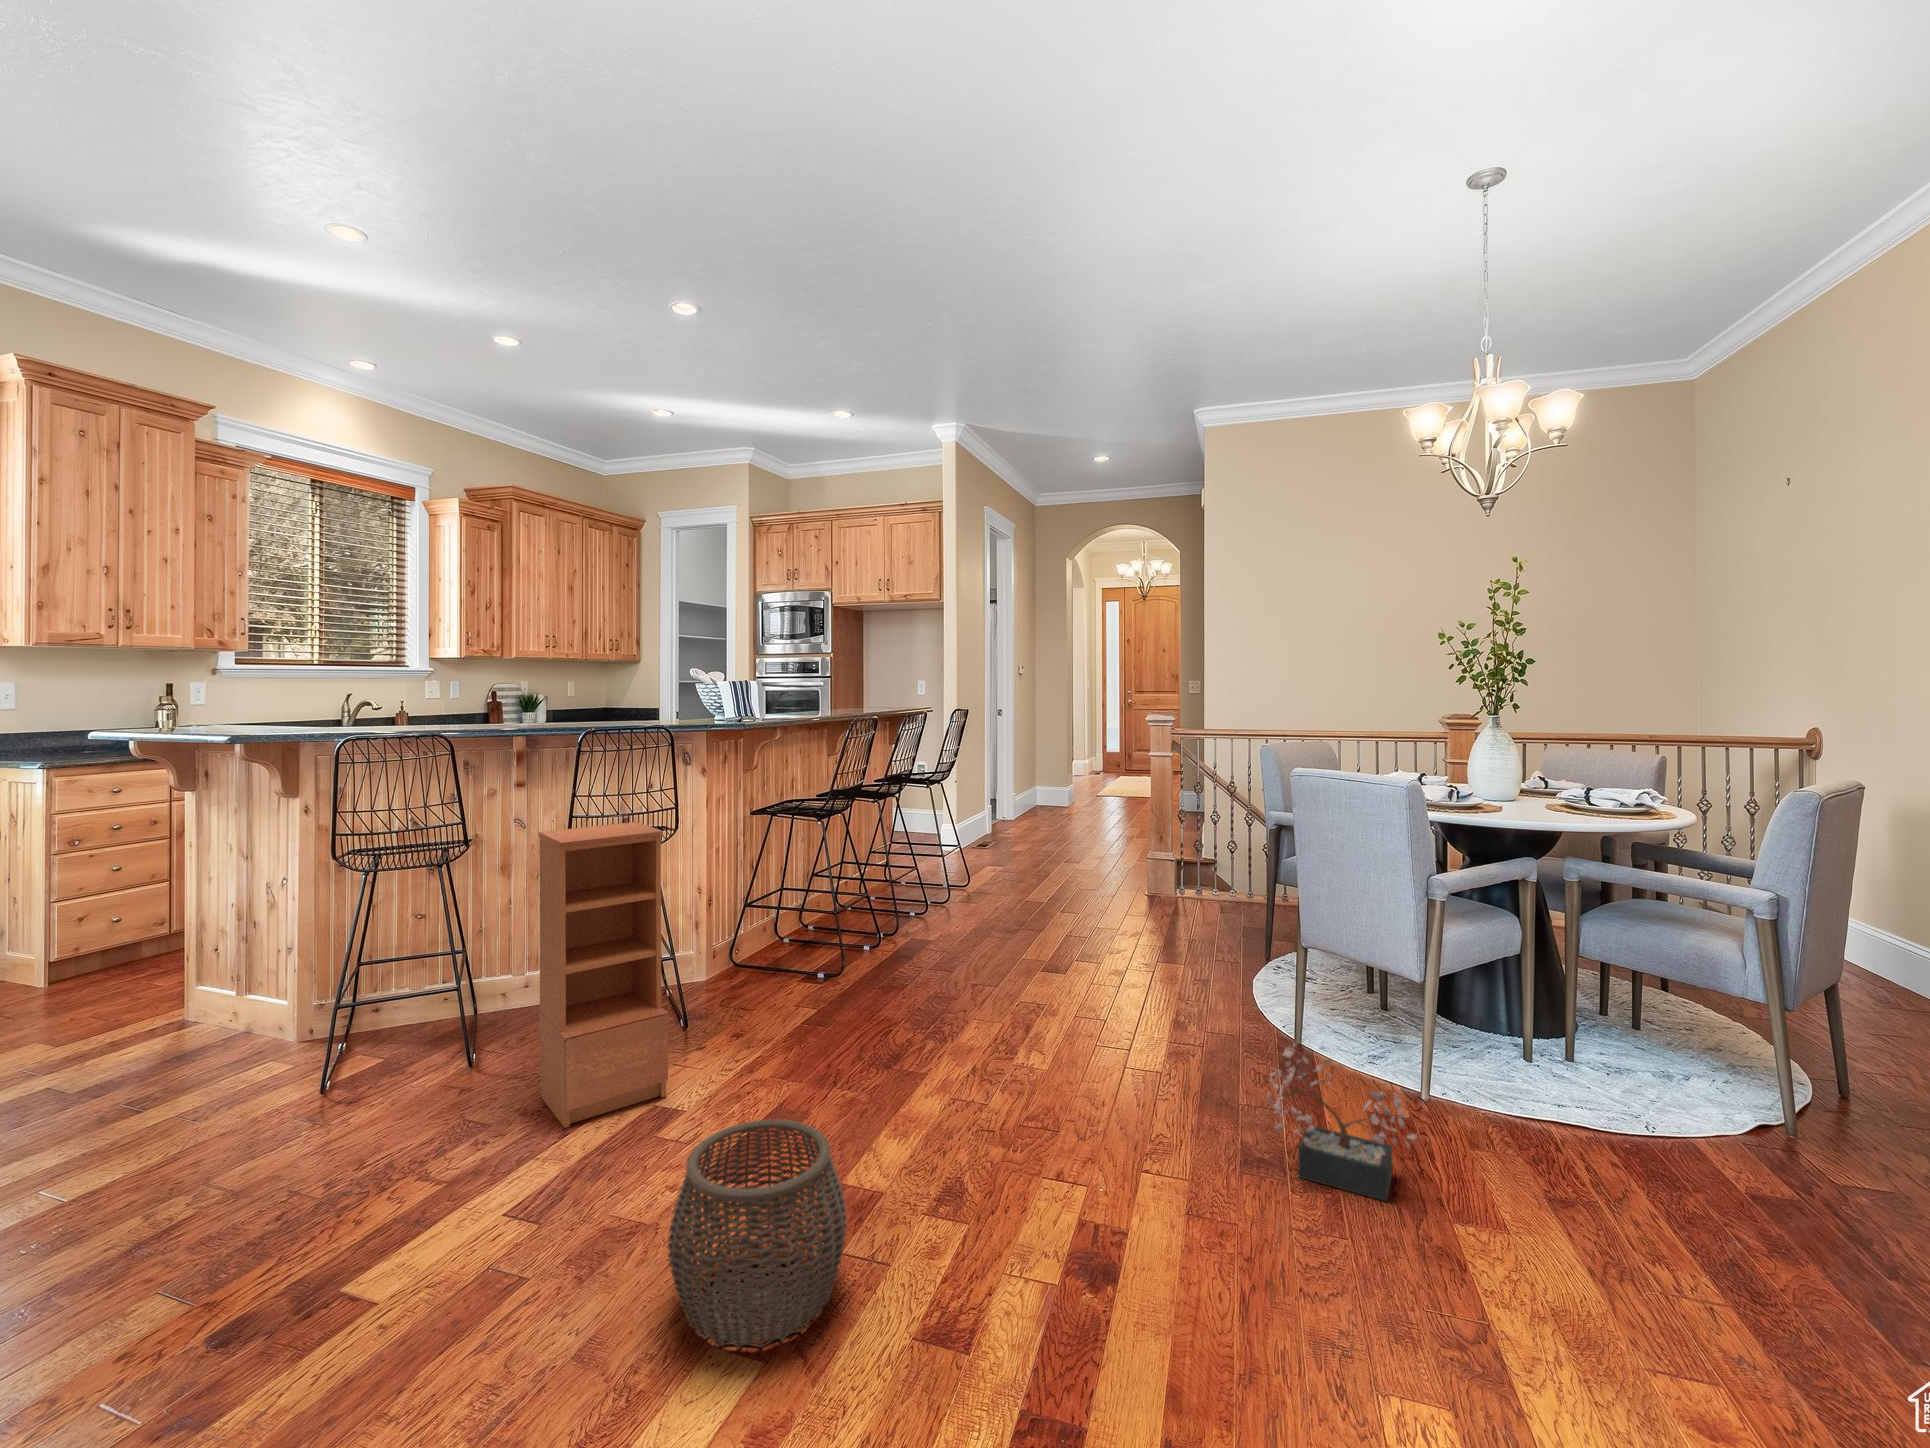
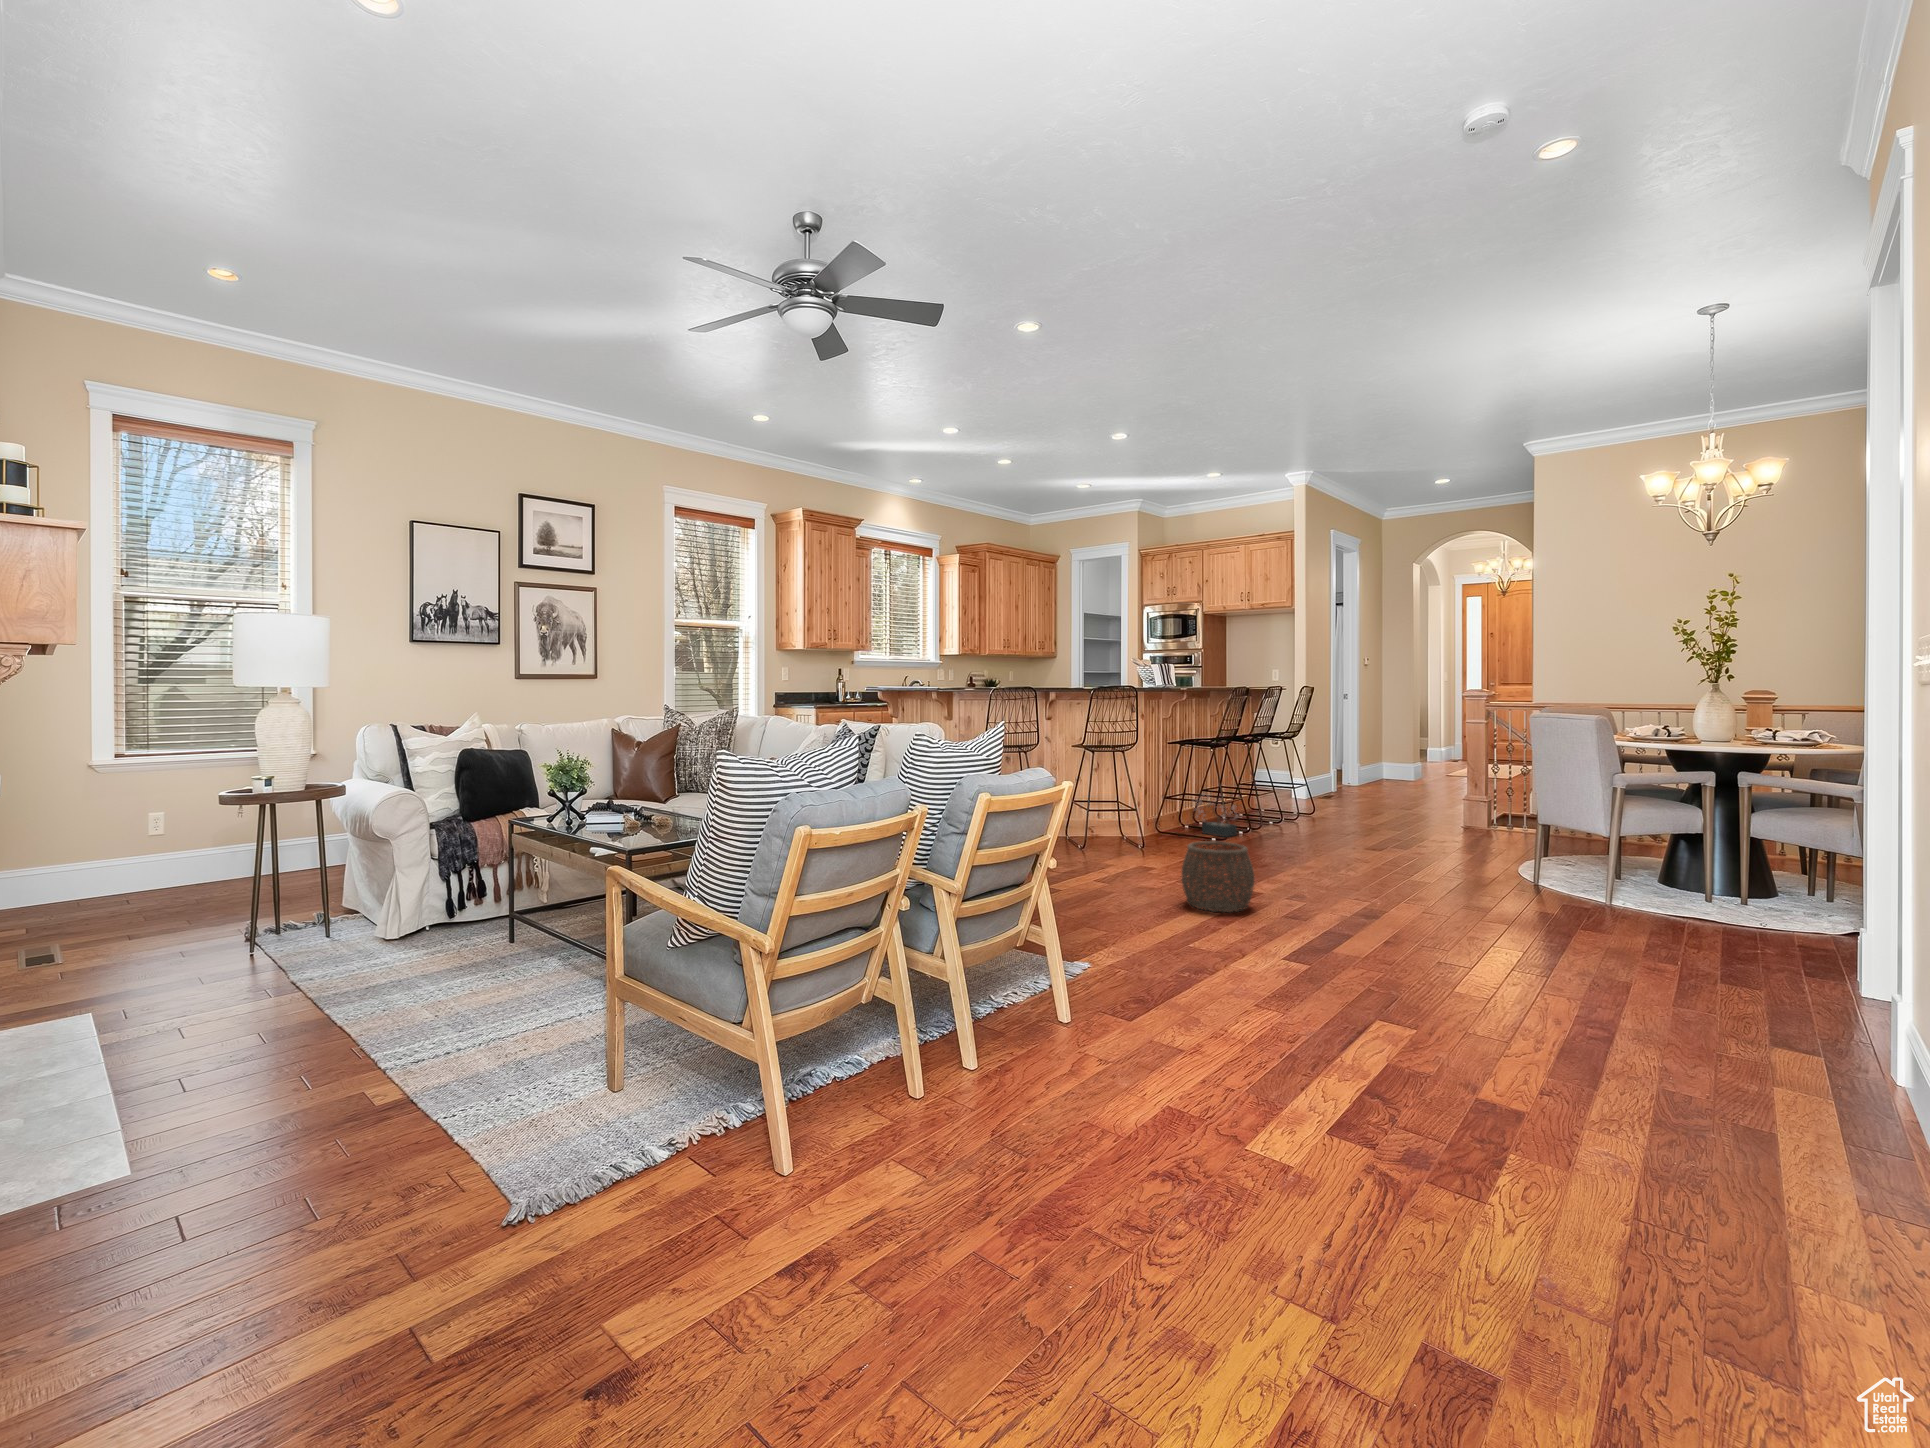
bookcase: present [539,822,668,1128] -> none [1084,732,1149,869]
decorative plant: present [1267,1043,1417,1201] -> present [1197,796,1238,837]

